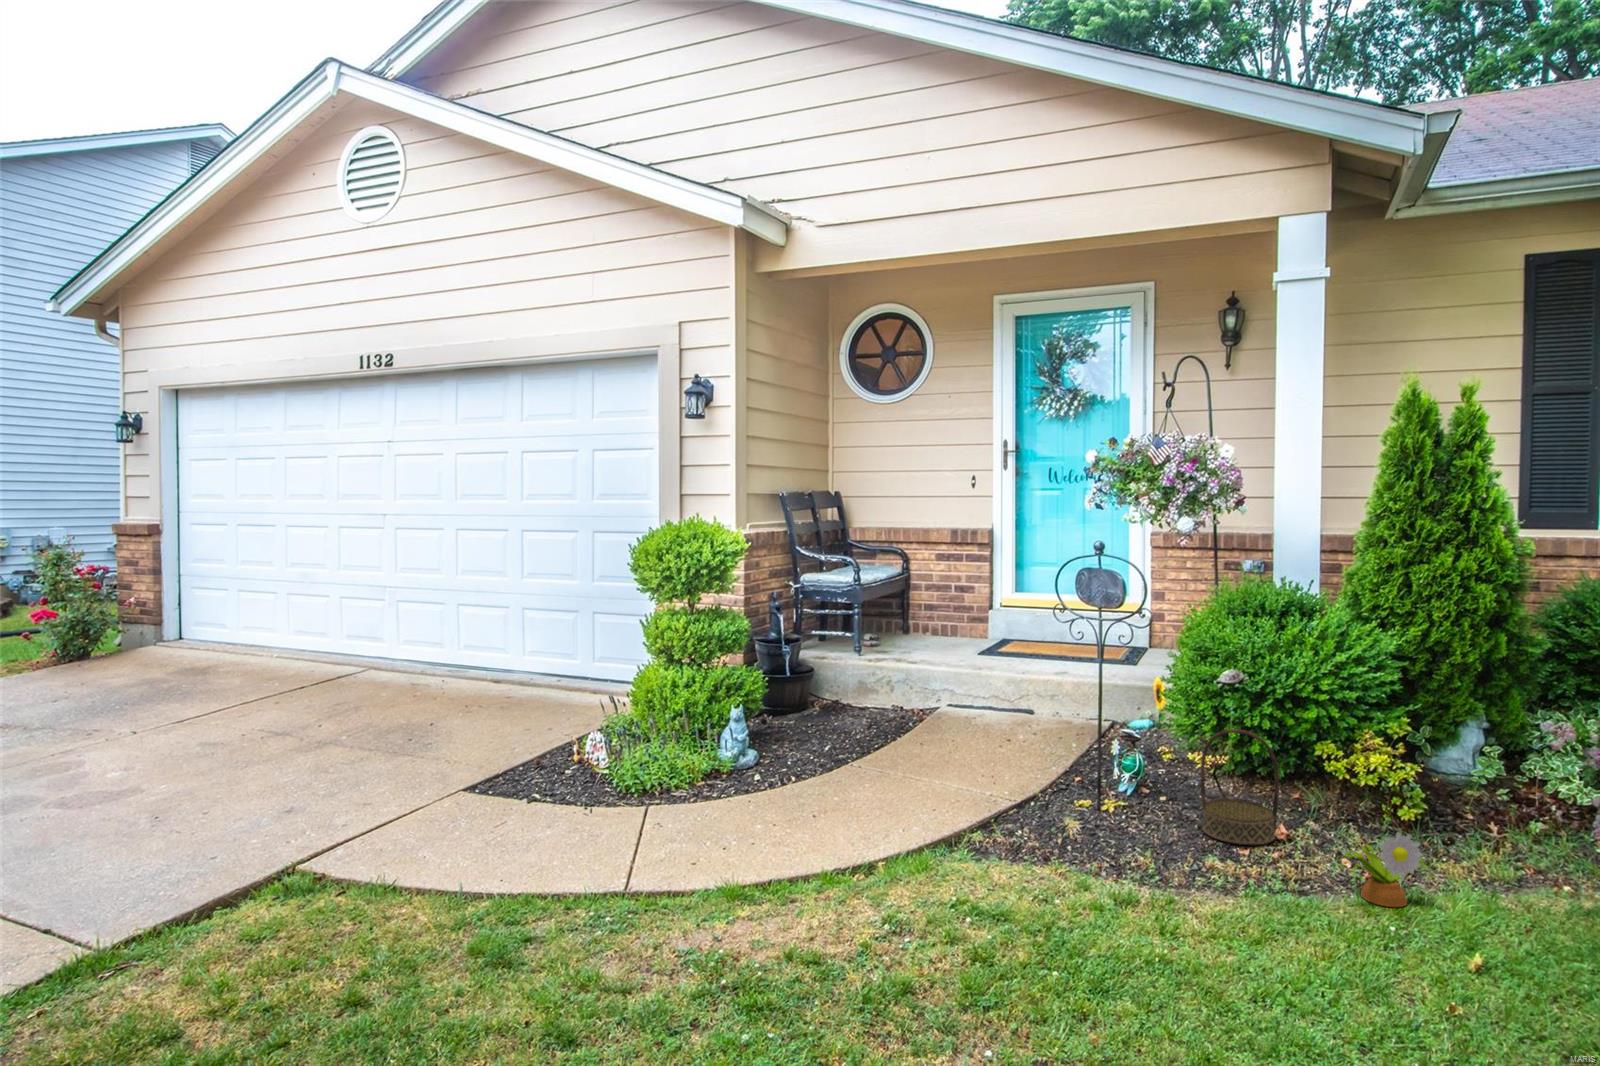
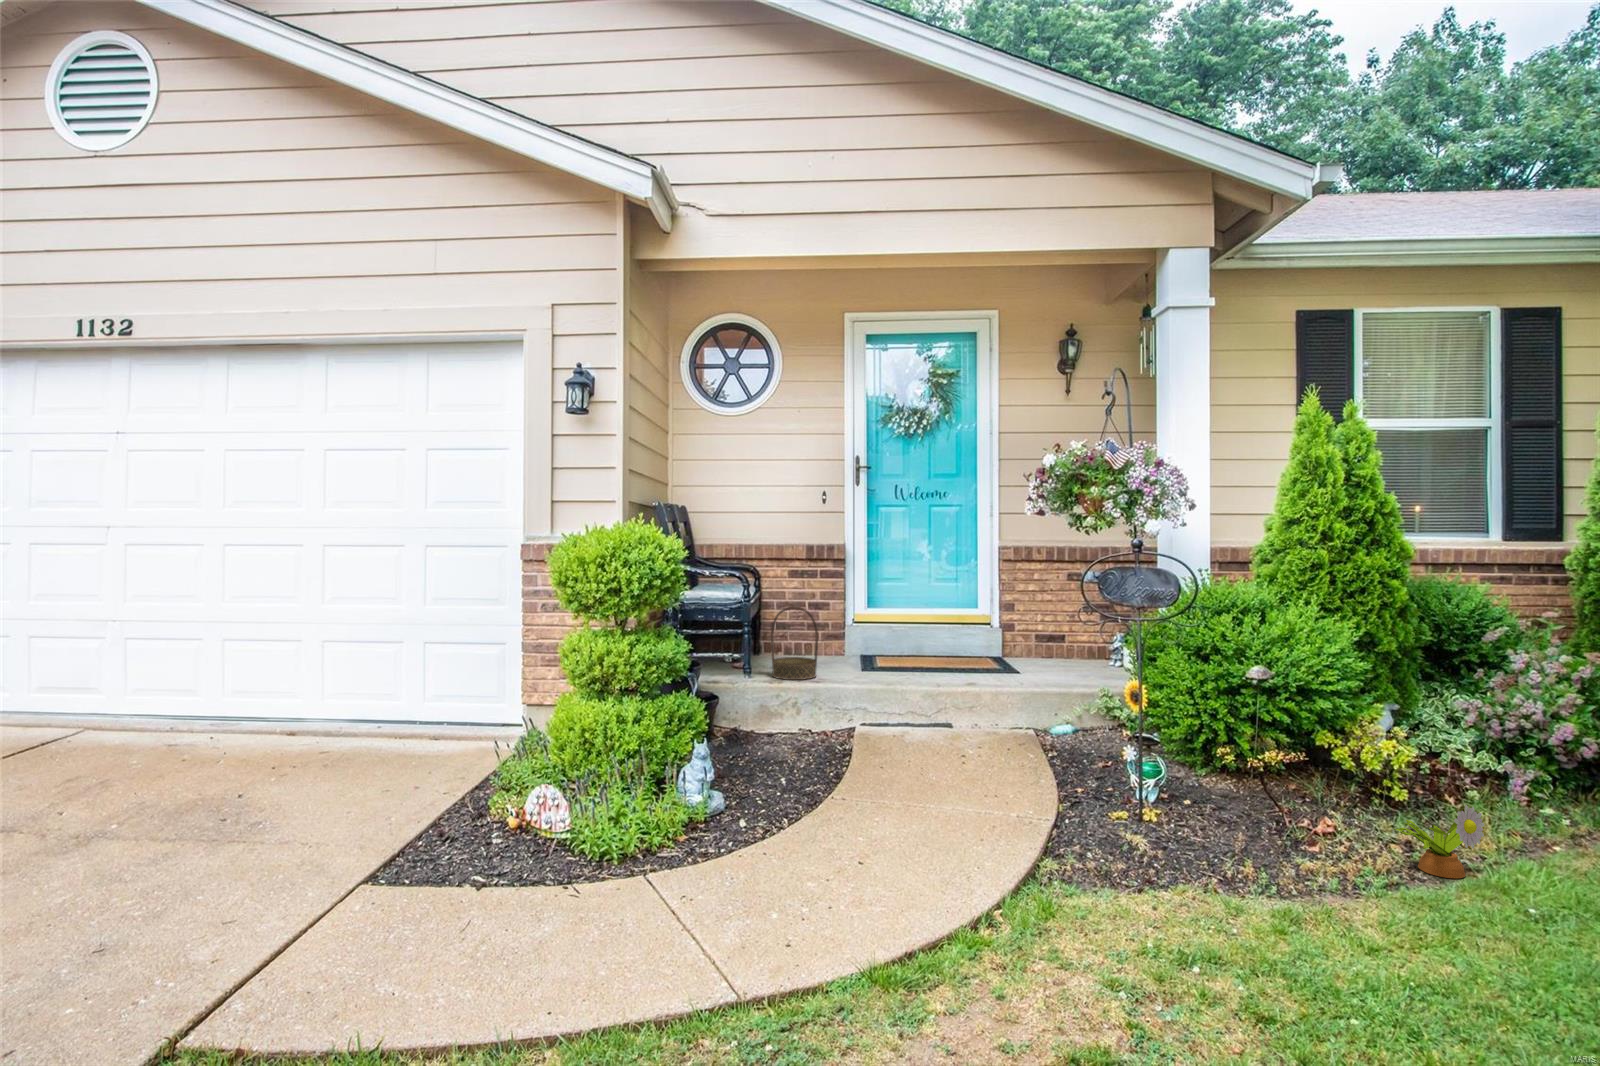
basket: present [1200,729,1279,845] -> present [771,607,818,680]

